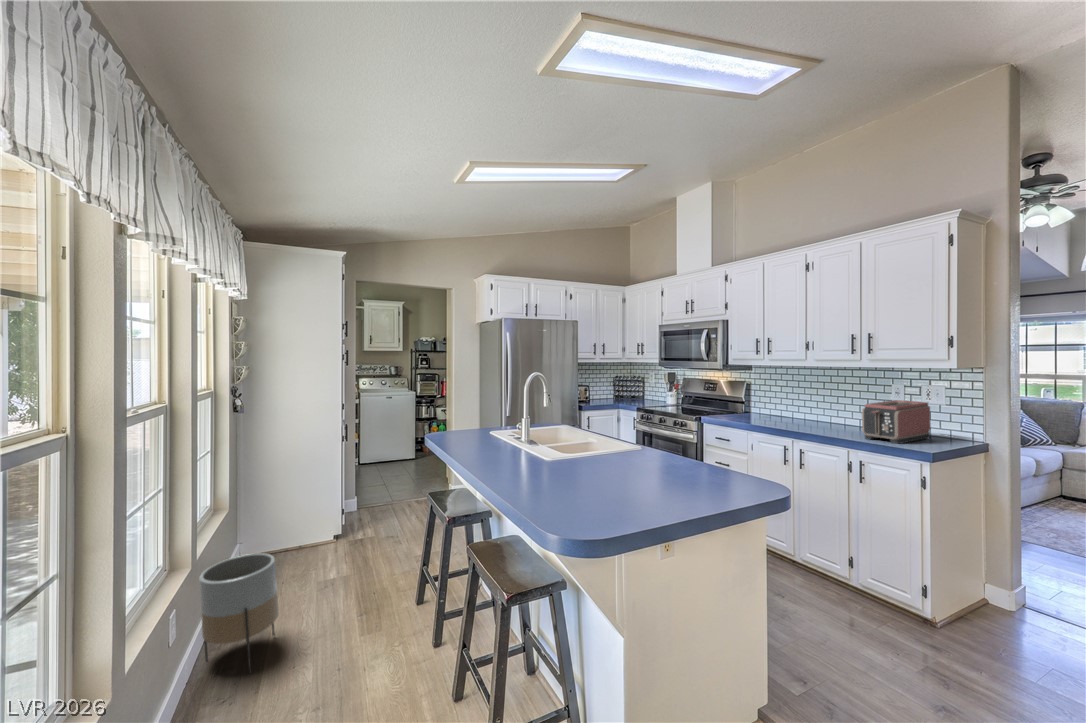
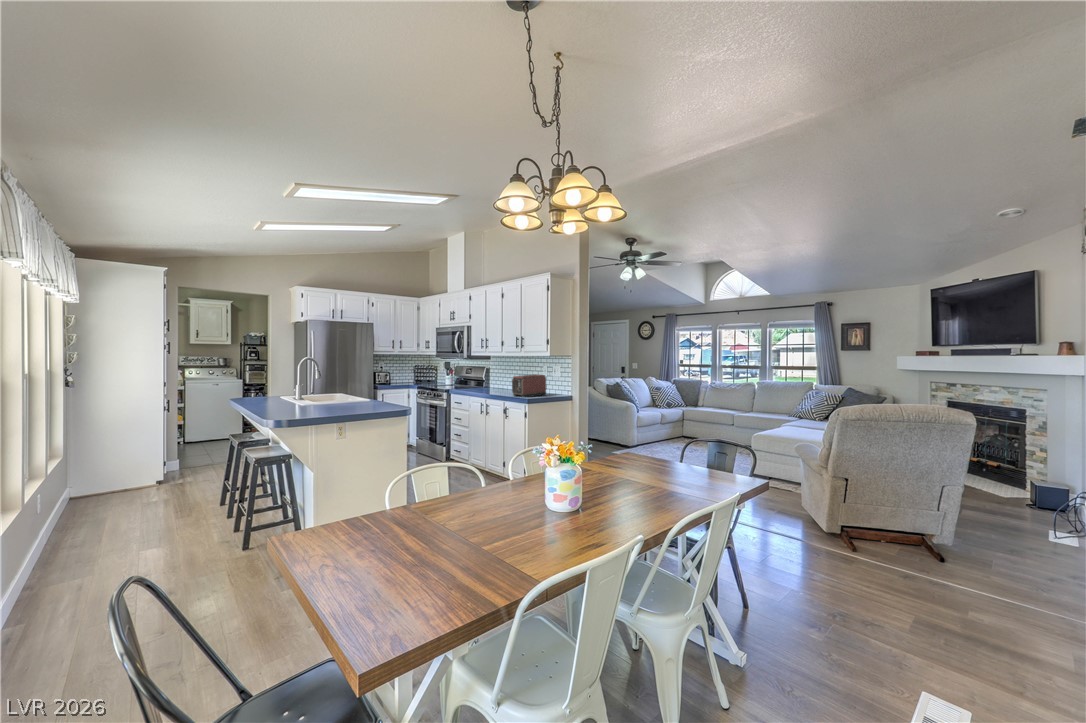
planter: present [199,553,279,673] -> none [51,474,112,543]

